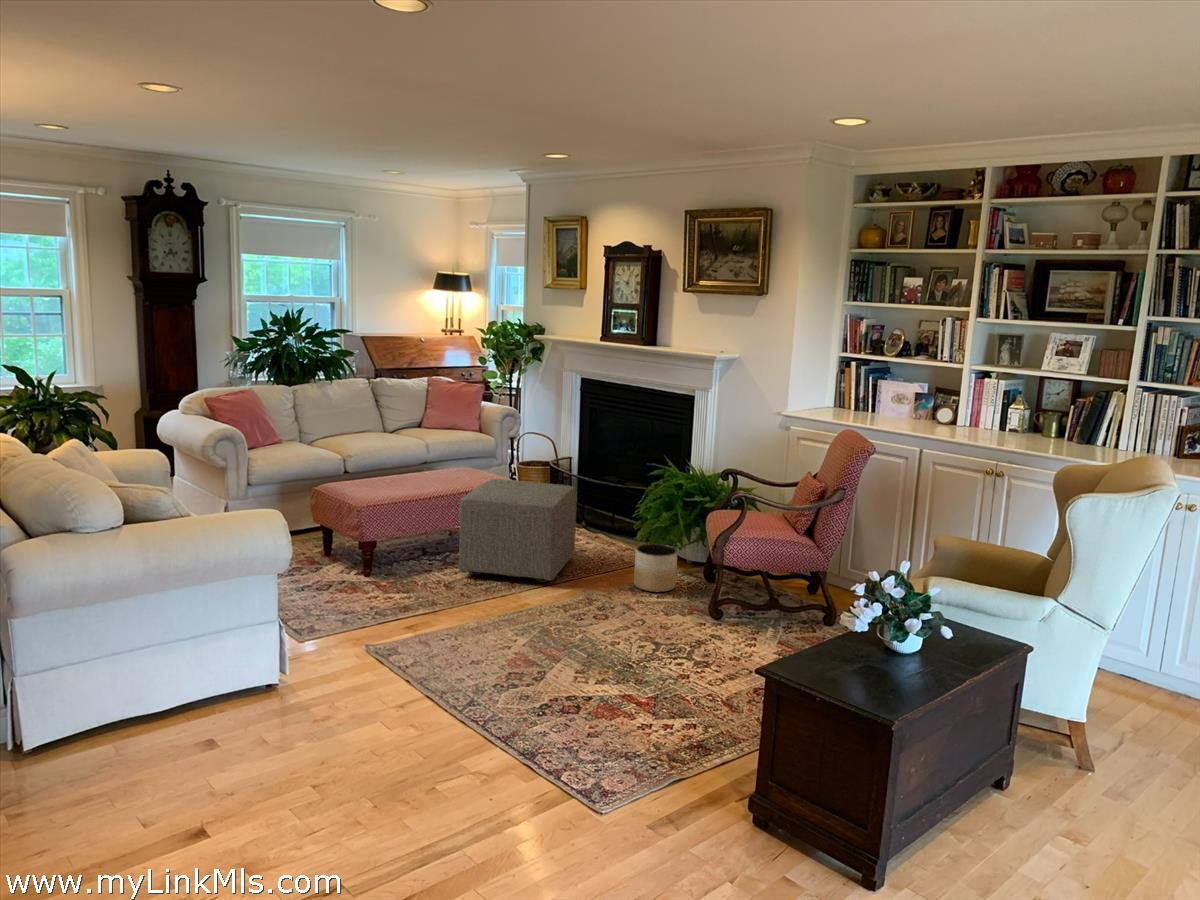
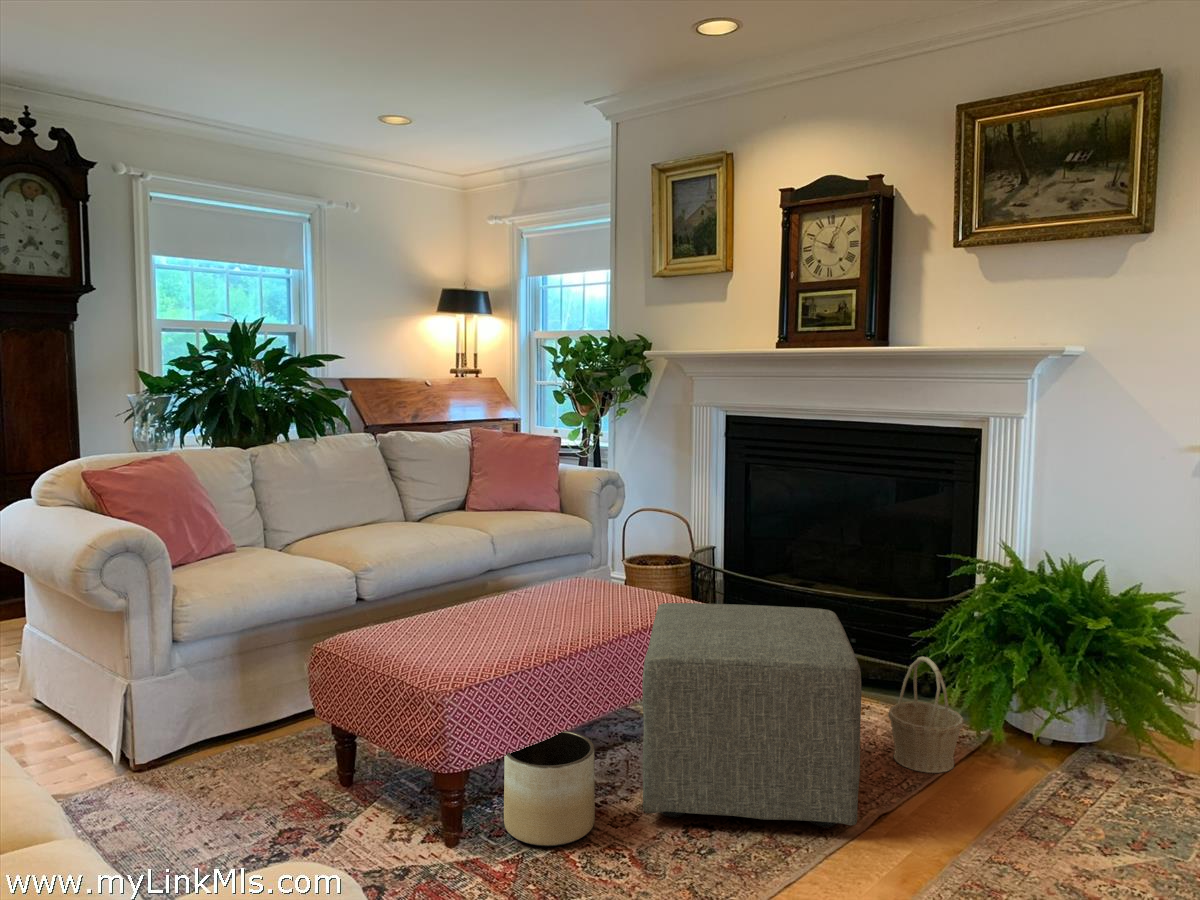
basket: none [601,513,637,570] -> present [888,657,963,773]
planter: present [634,544,677,592] -> present [504,731,595,846]

